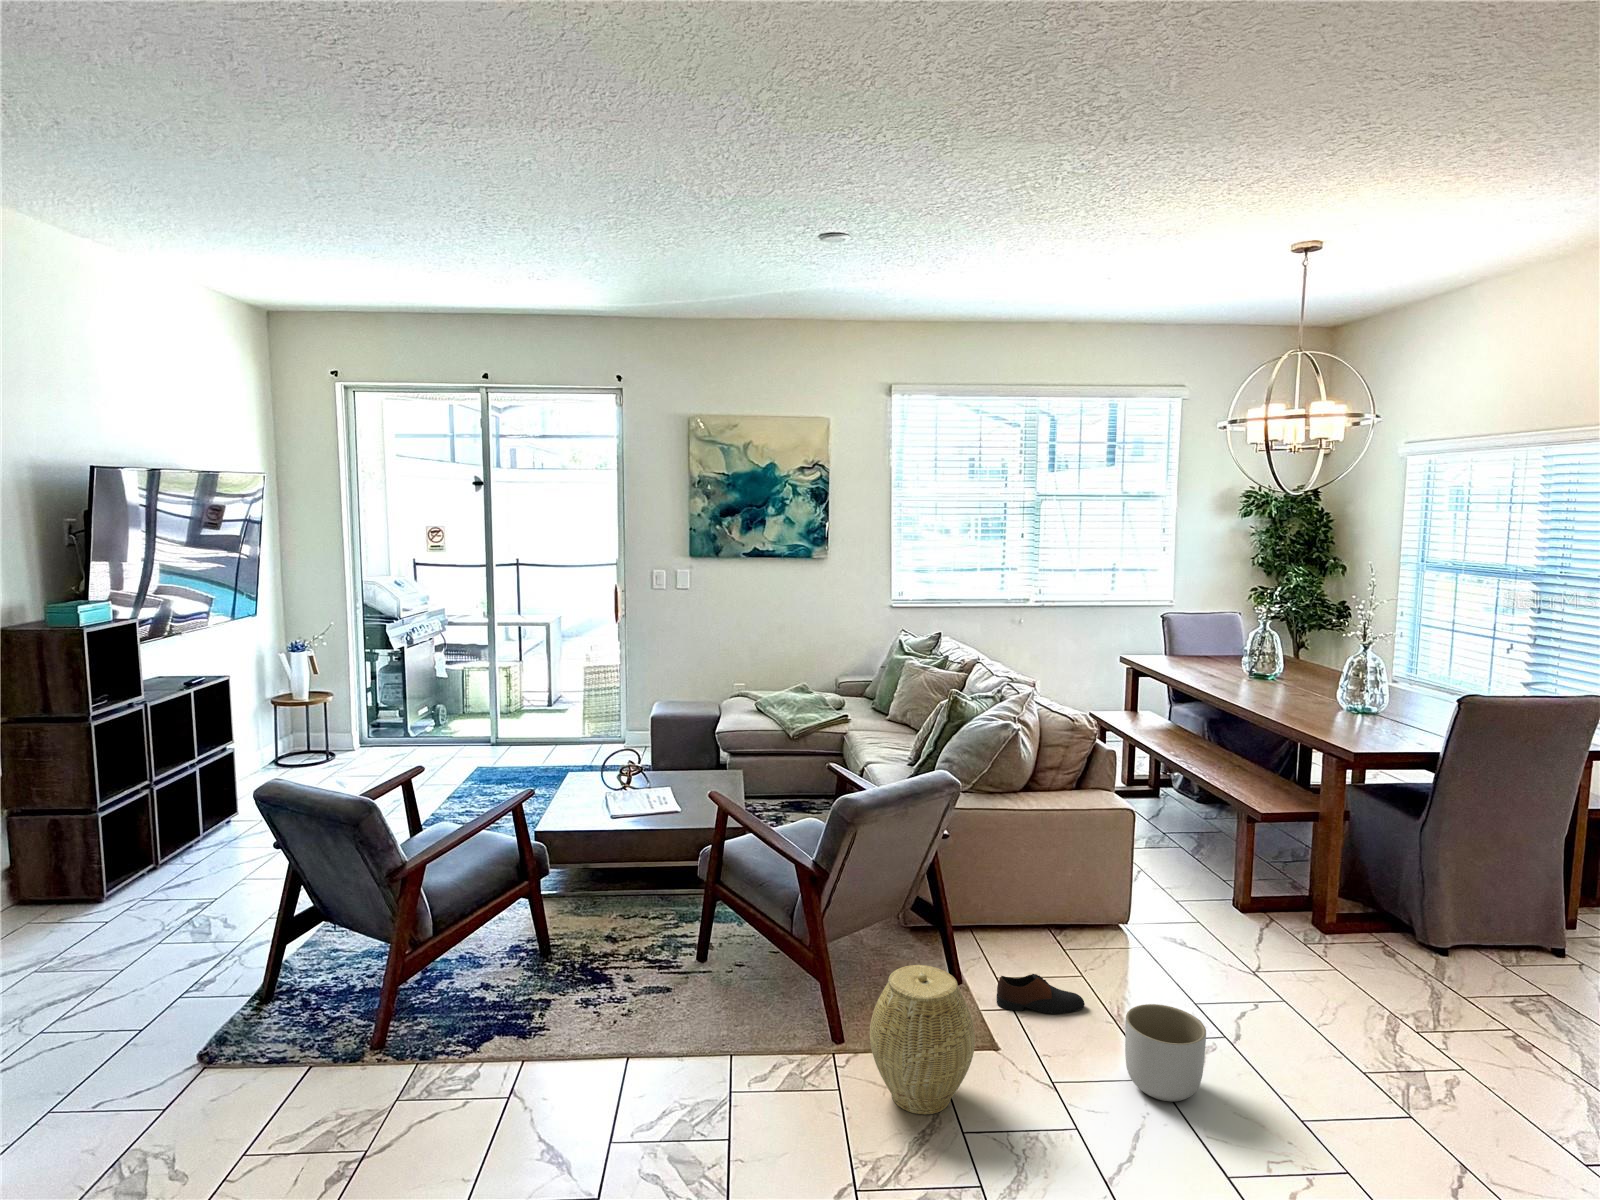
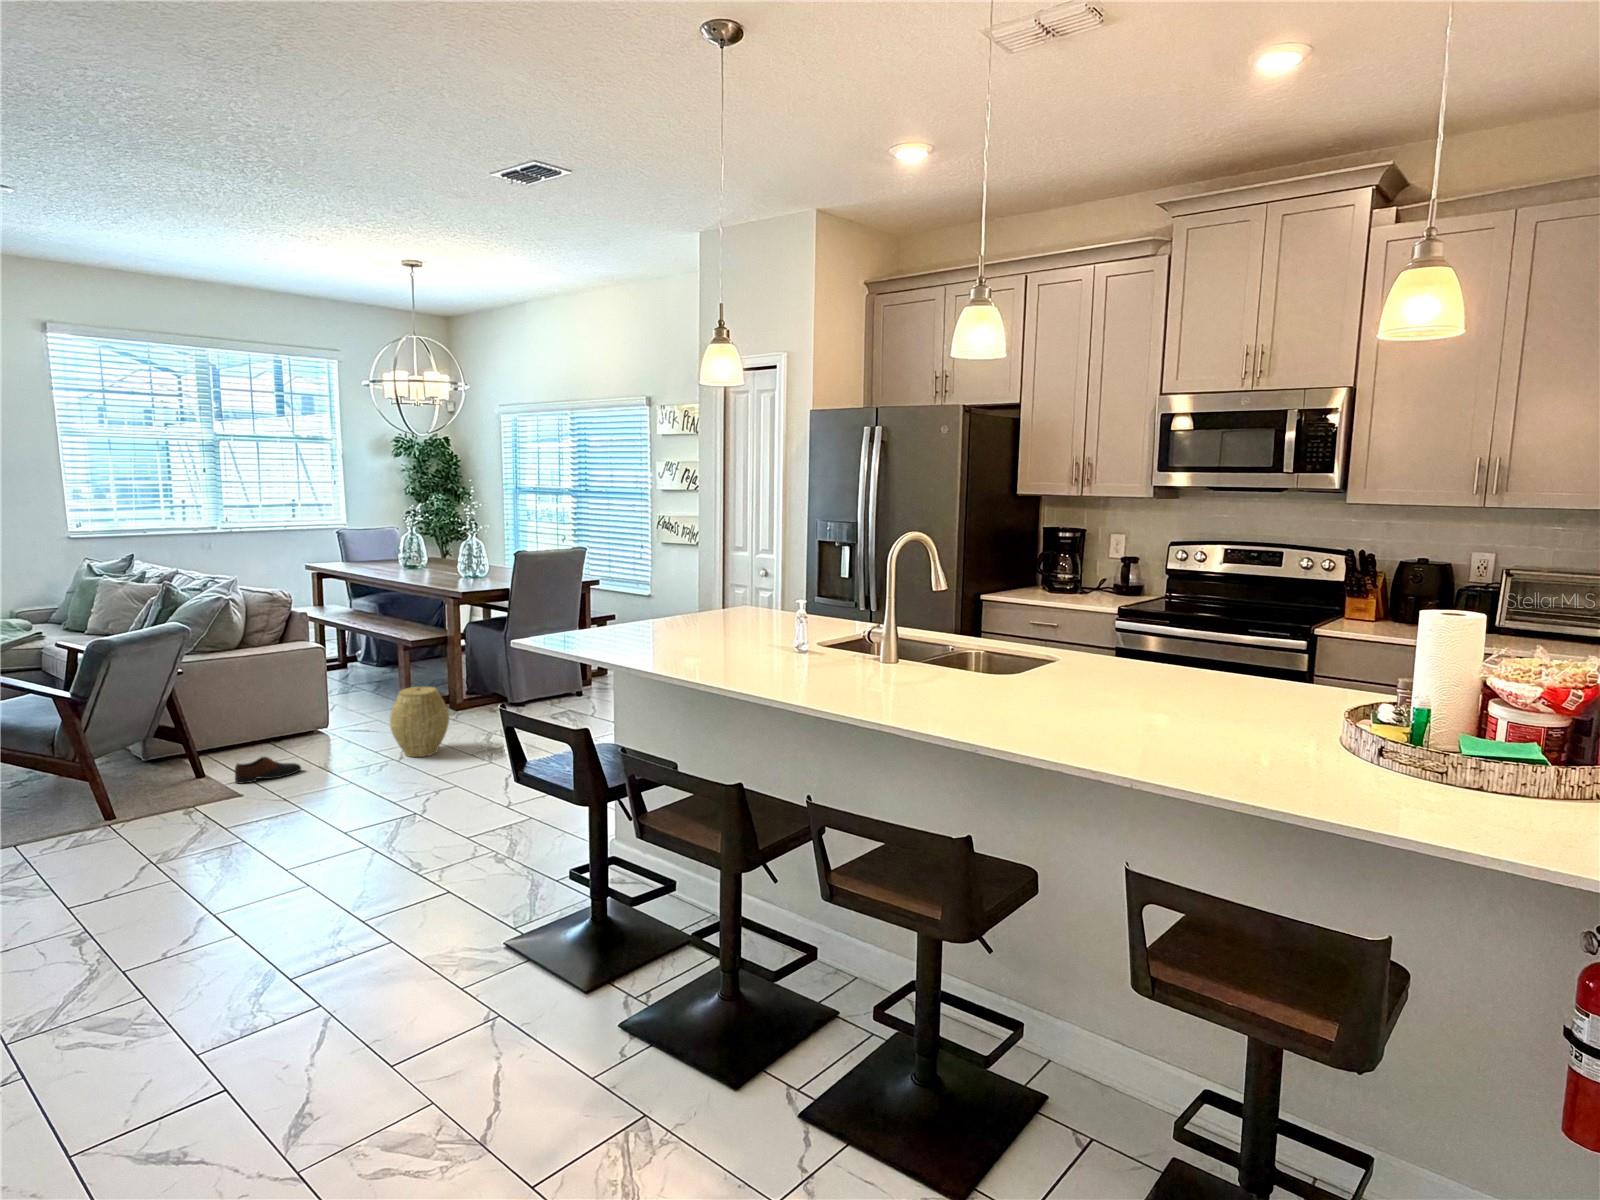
woven basket: present [870,965,975,1114] -> present [390,687,449,757]
planter: present [1125,1004,1206,1101] -> none [330,741,380,791]

